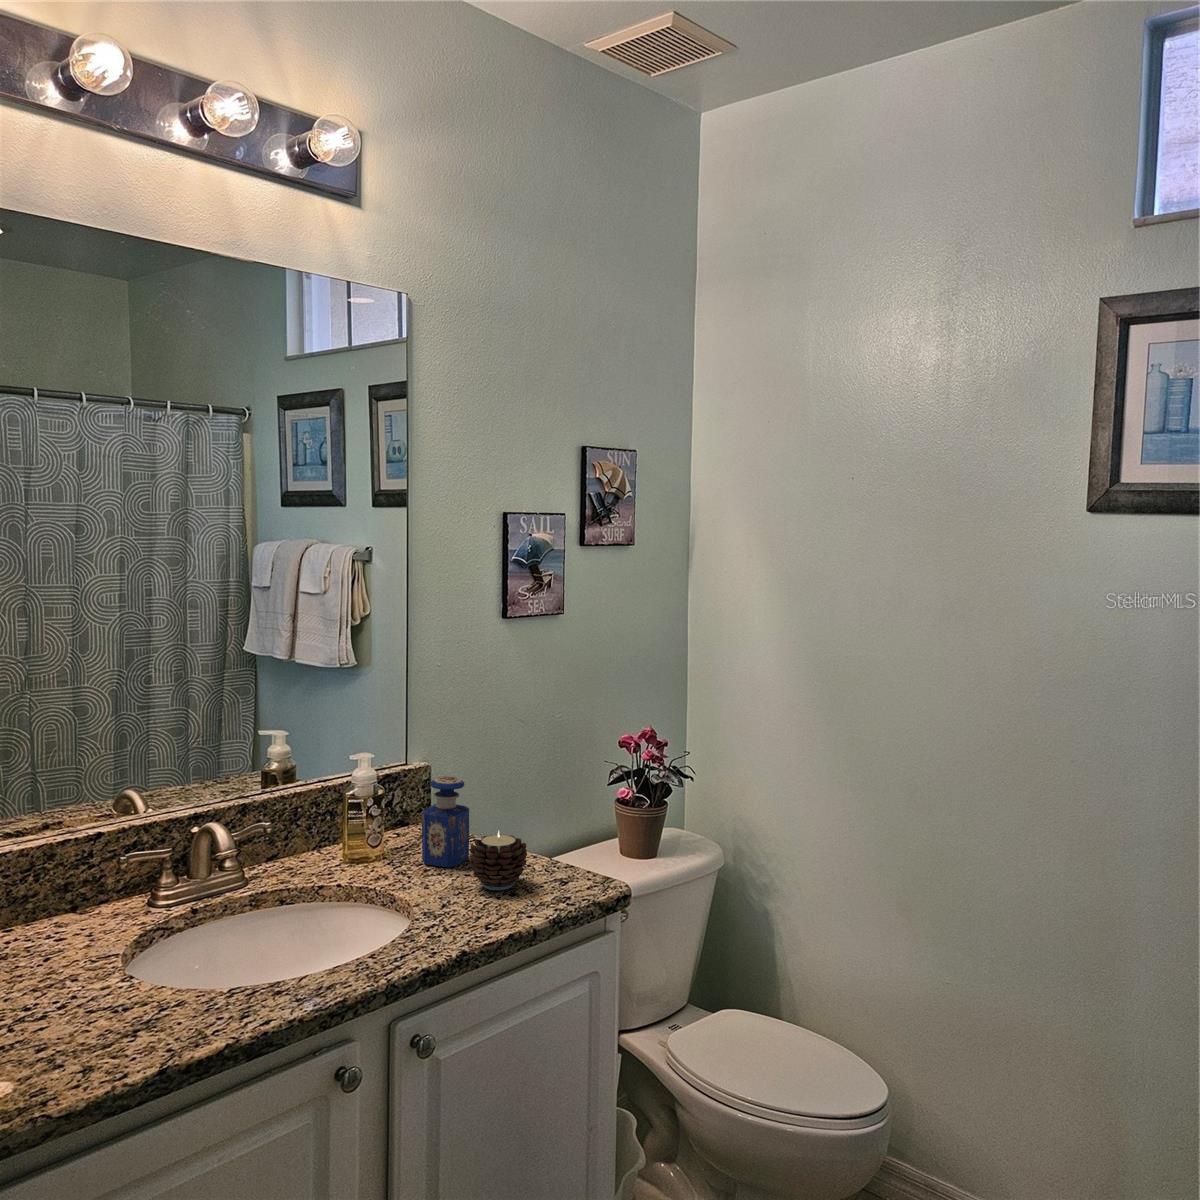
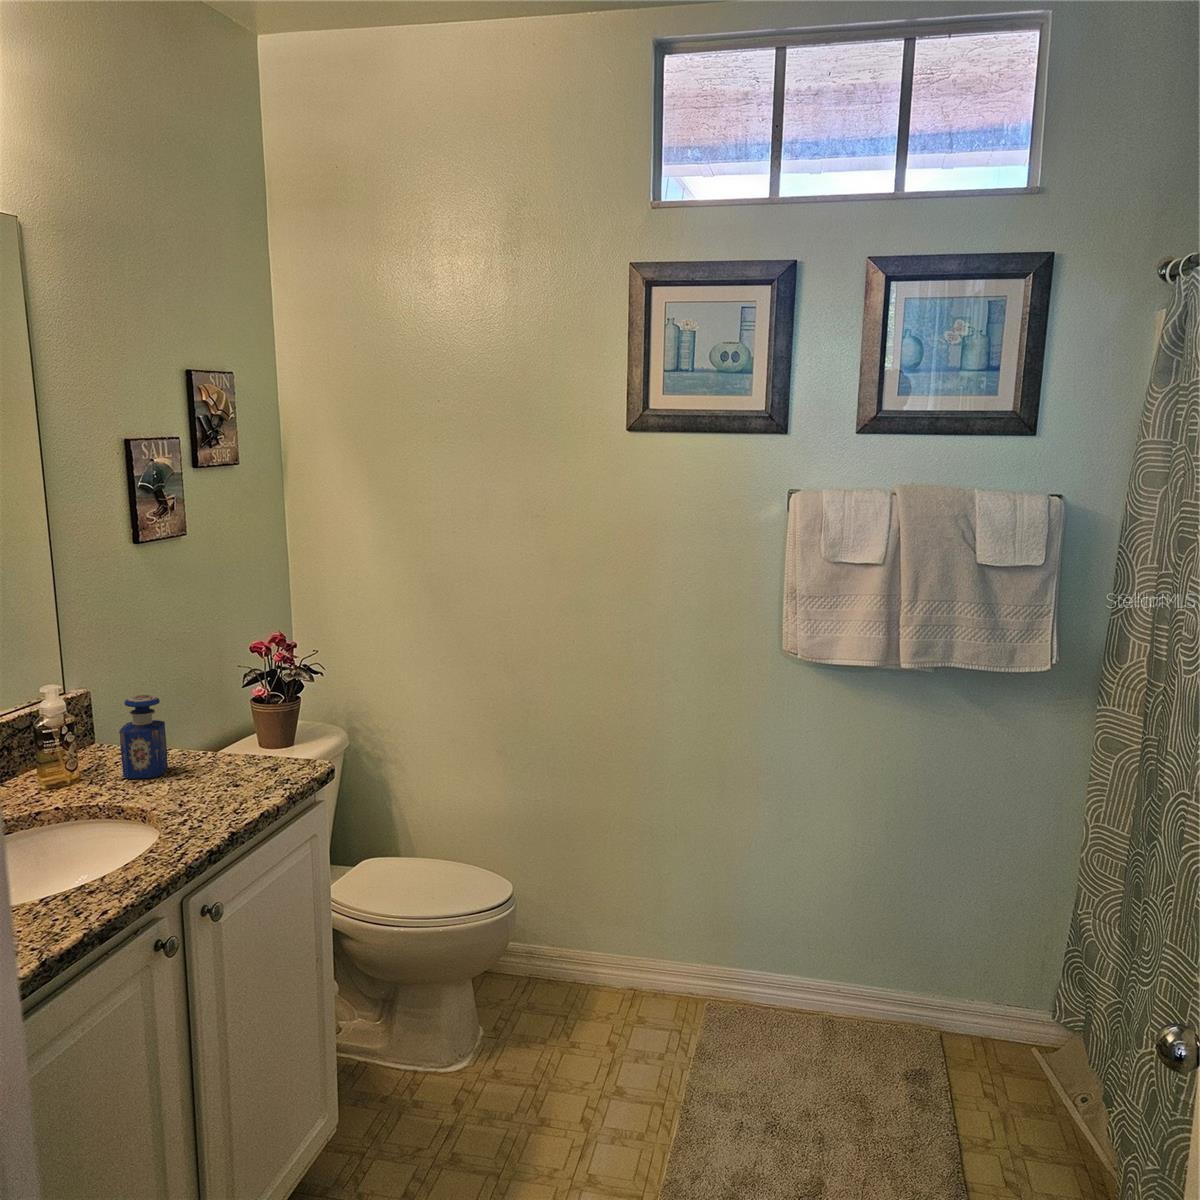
candle: present [469,831,527,890] -> none [186,733,244,786]

